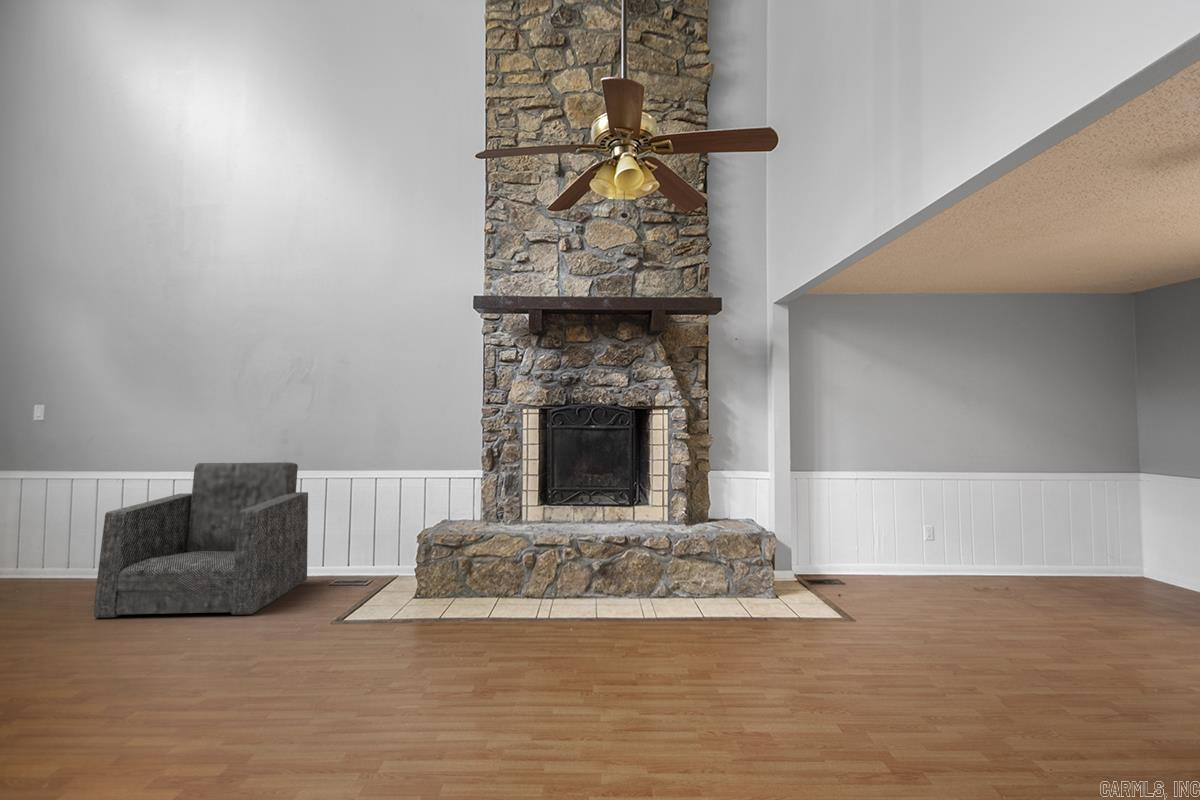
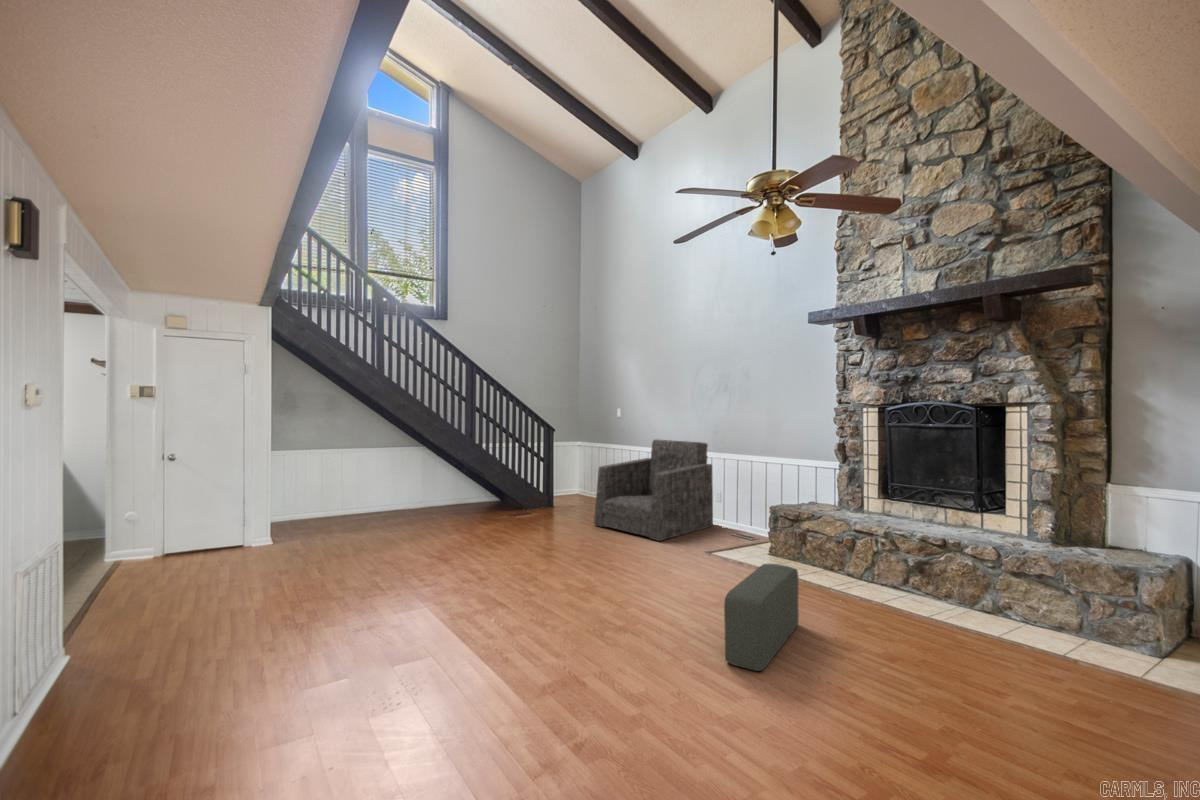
pouf: none [509,590,584,725] -> present [724,564,799,671]

